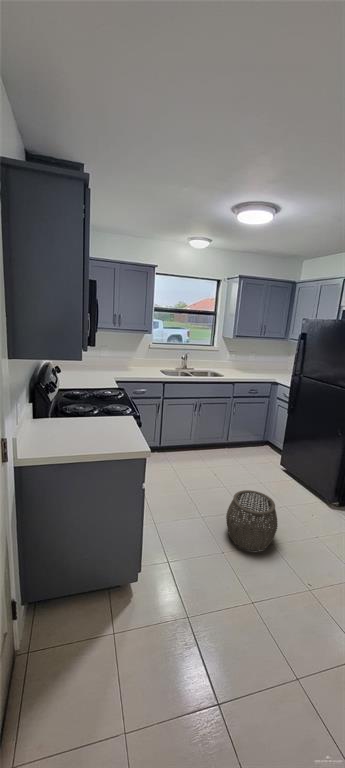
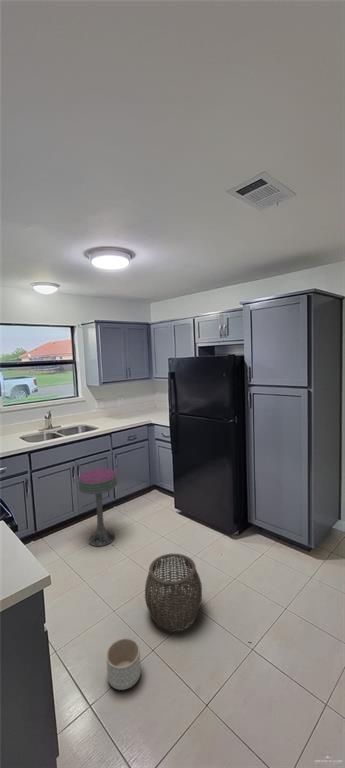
bar stool: none [196,409,229,473] -> present [78,468,117,546]
planter: none [183,533,210,567] -> present [106,638,141,690]

